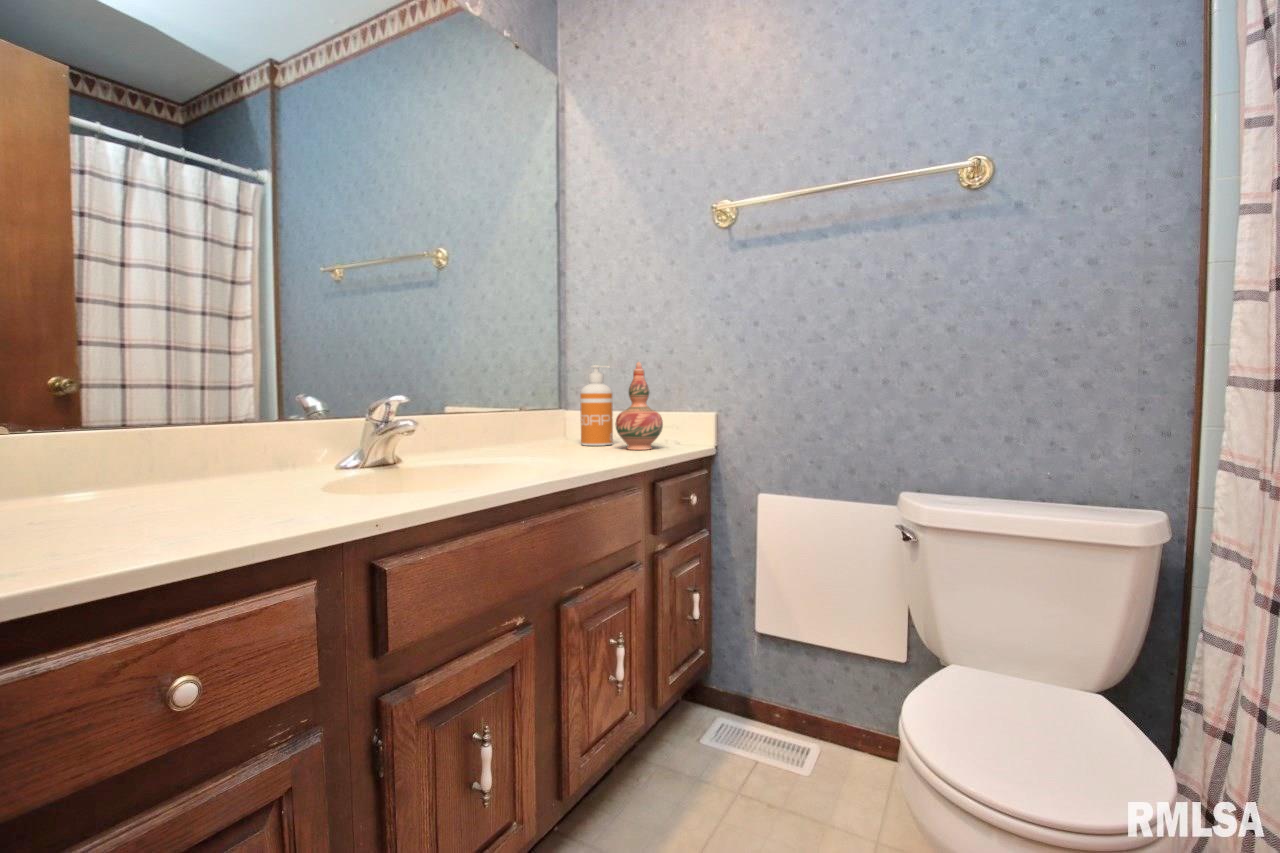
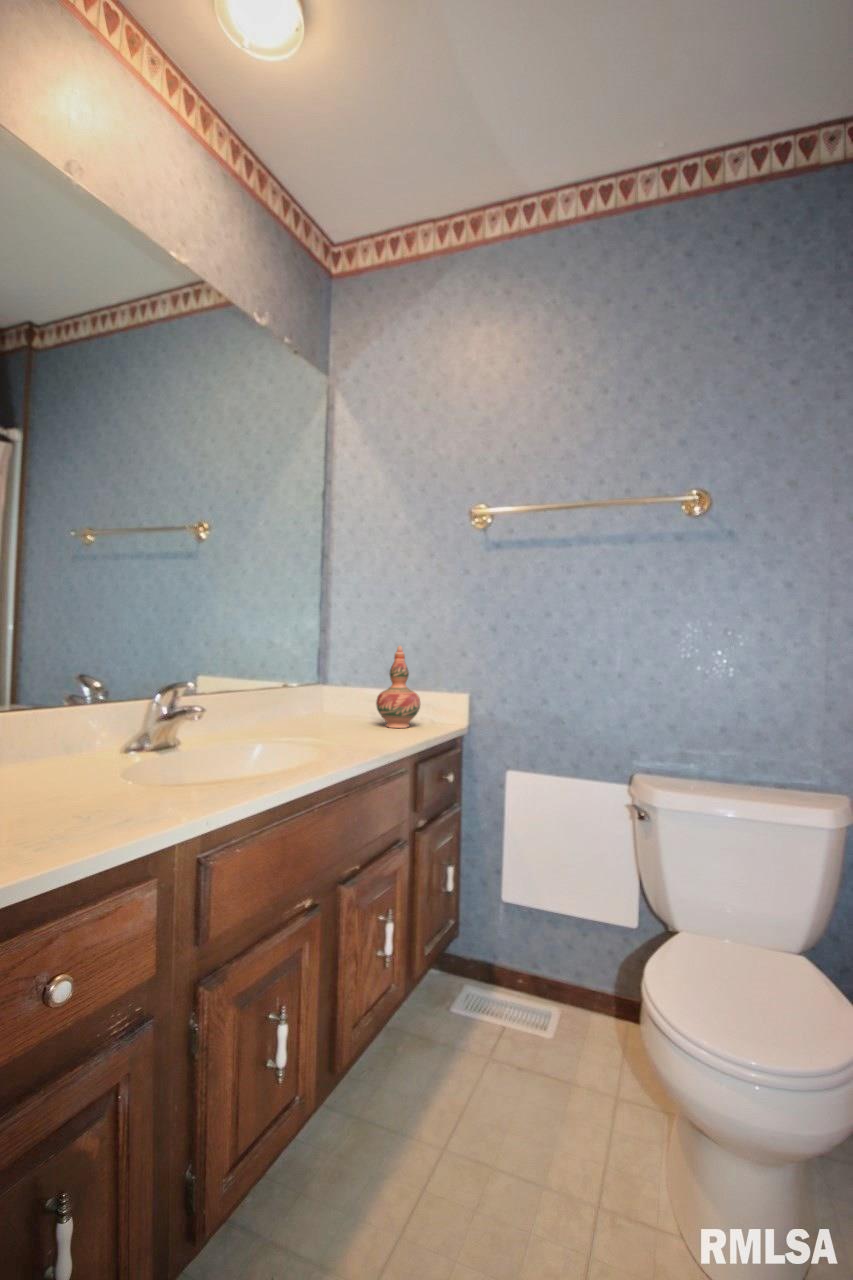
soap dispenser: present [580,365,613,446] -> none [339,645,371,721]

